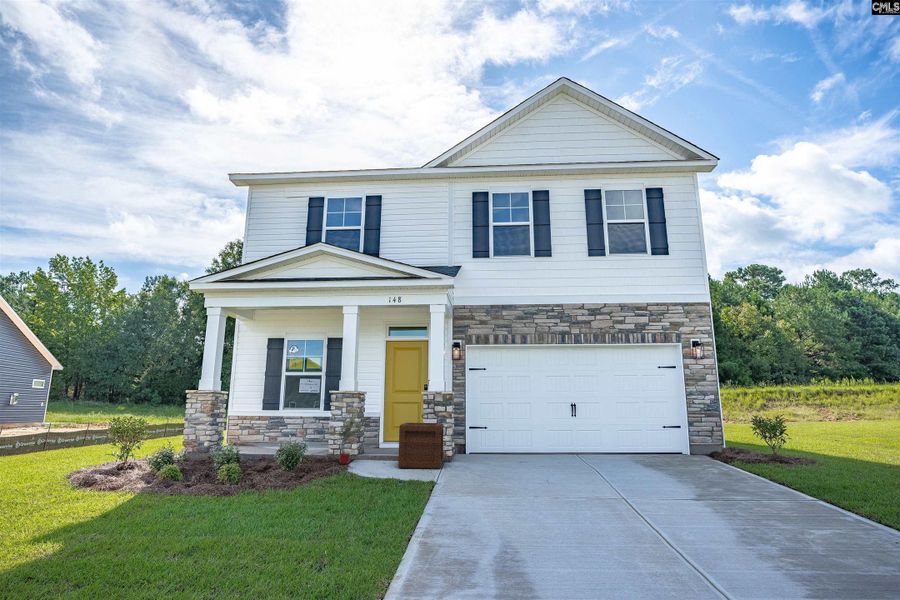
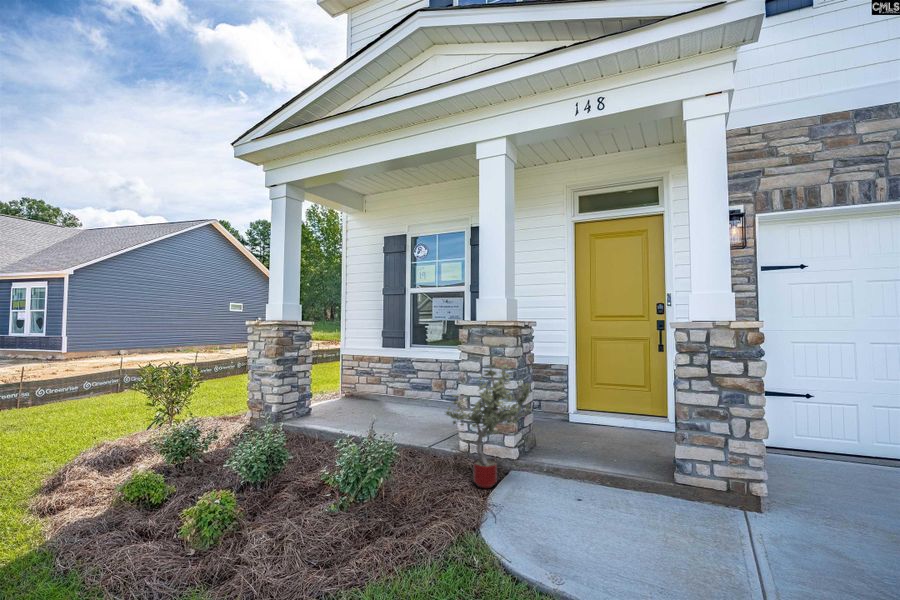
wooden crate: present [398,423,444,469] -> none [622,398,769,566]

